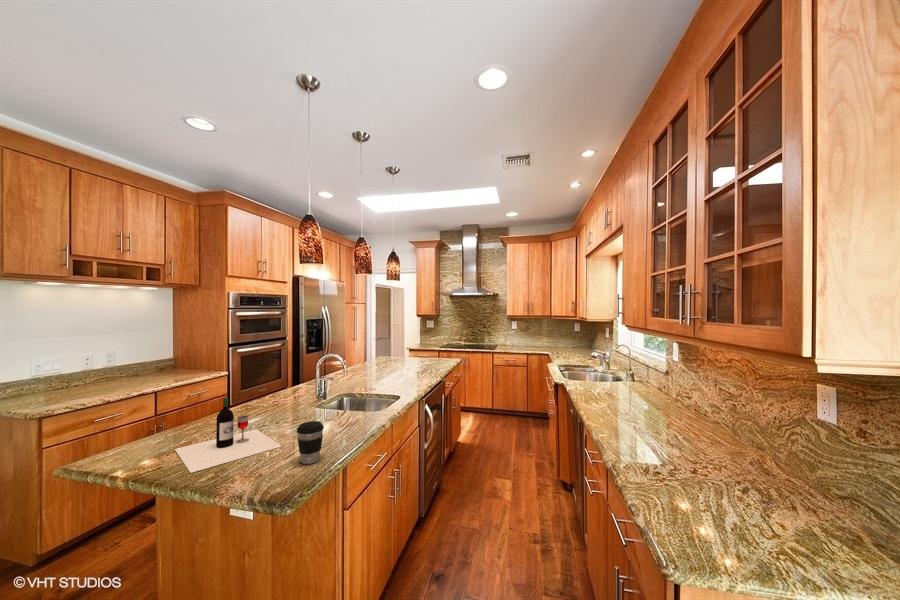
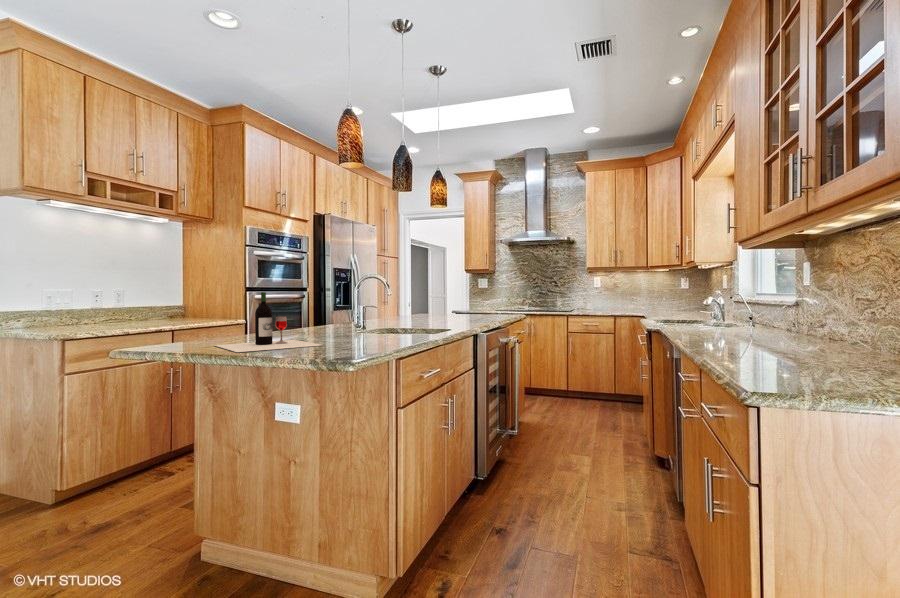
coffee cup: present [297,421,324,464] -> none [344,309,372,350]

